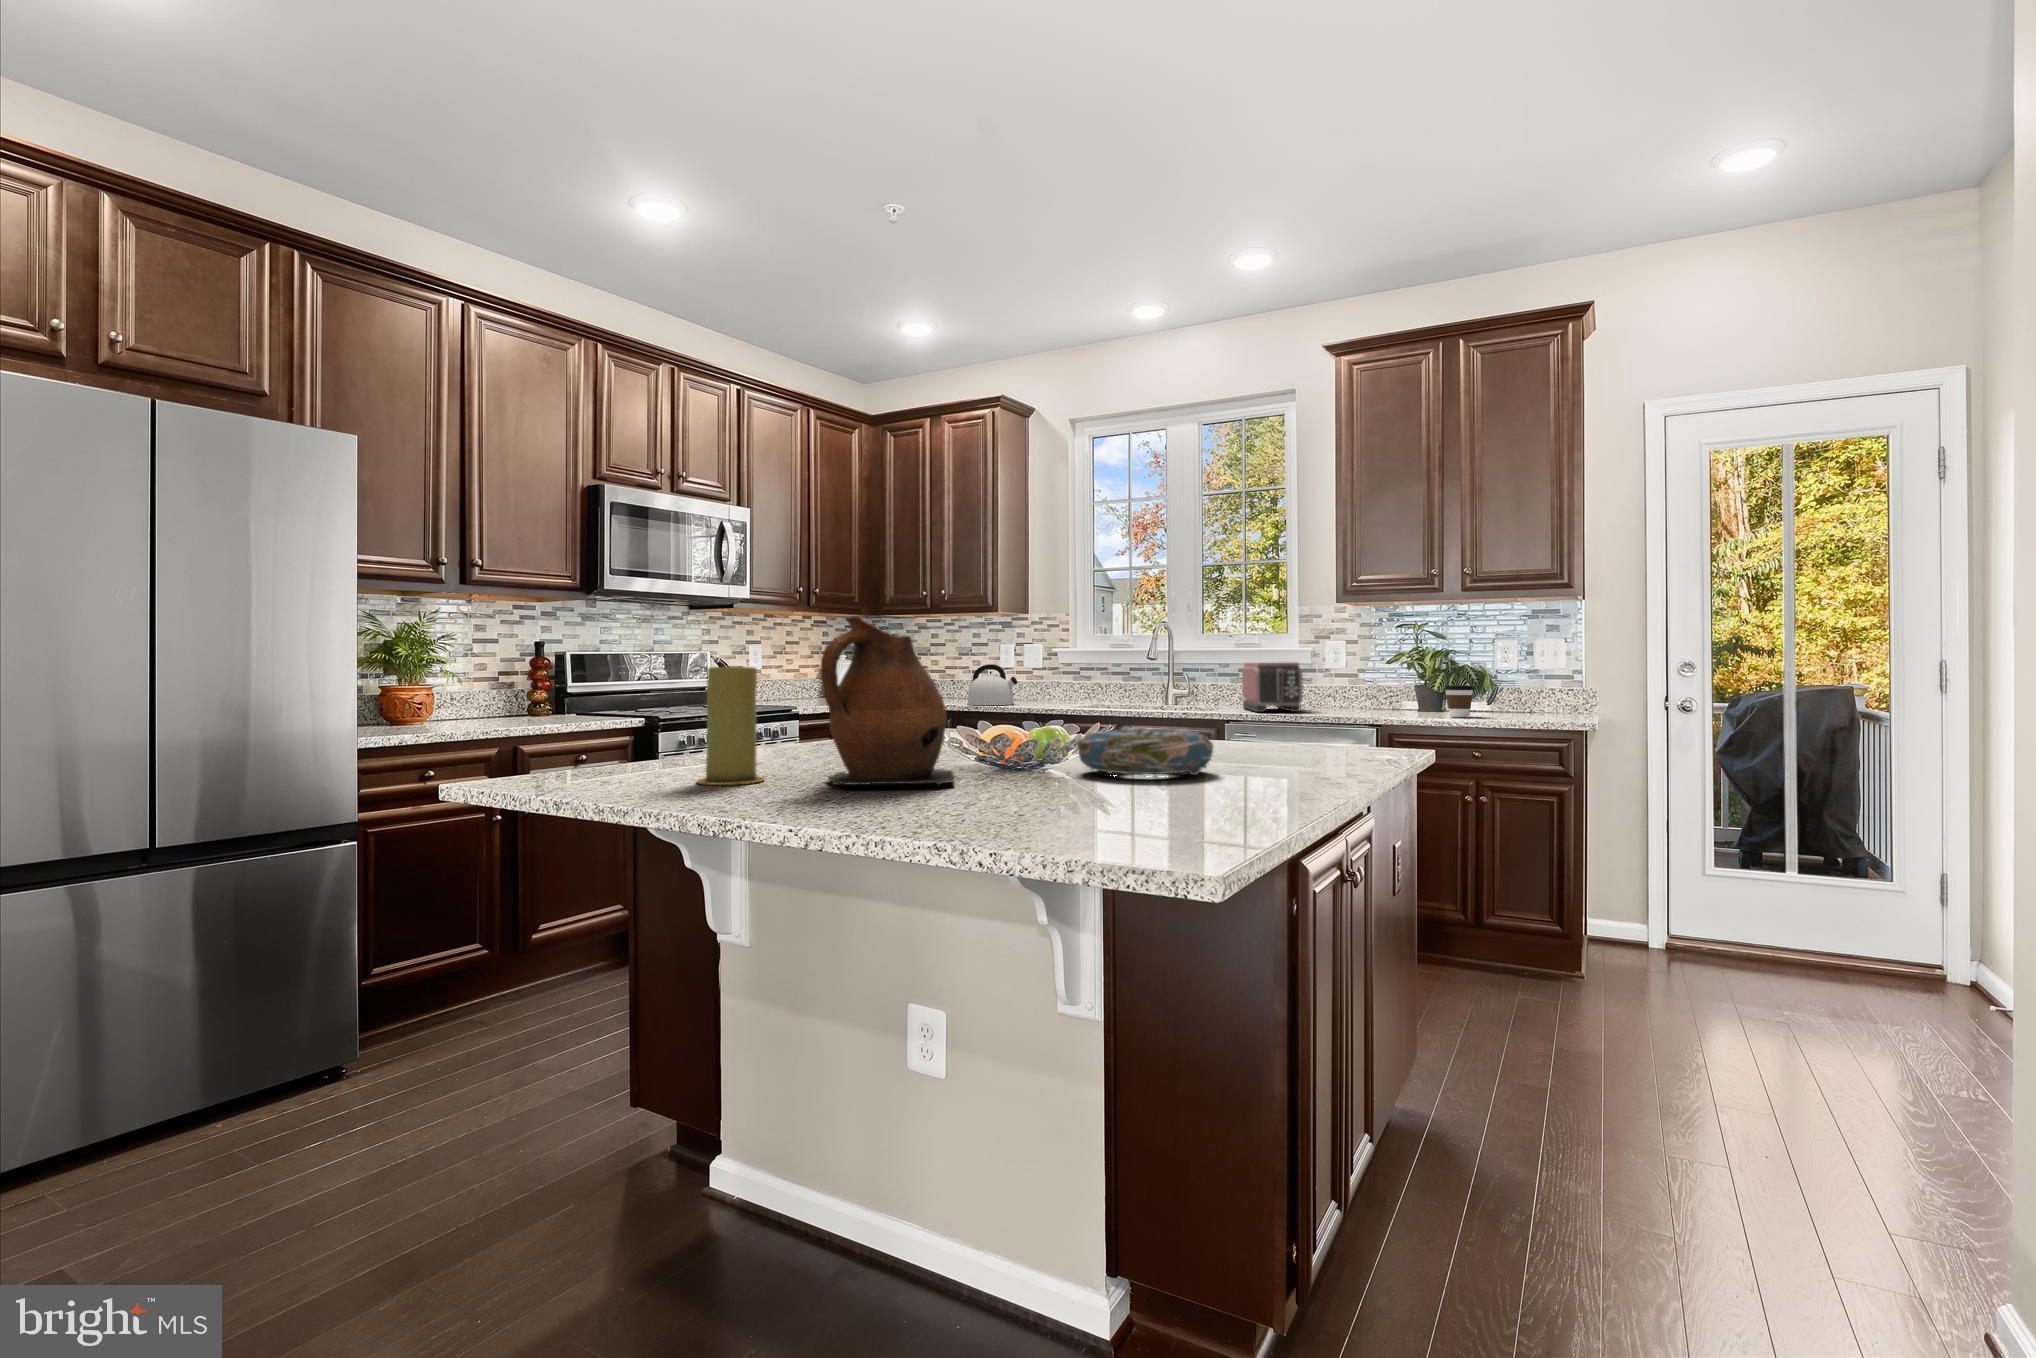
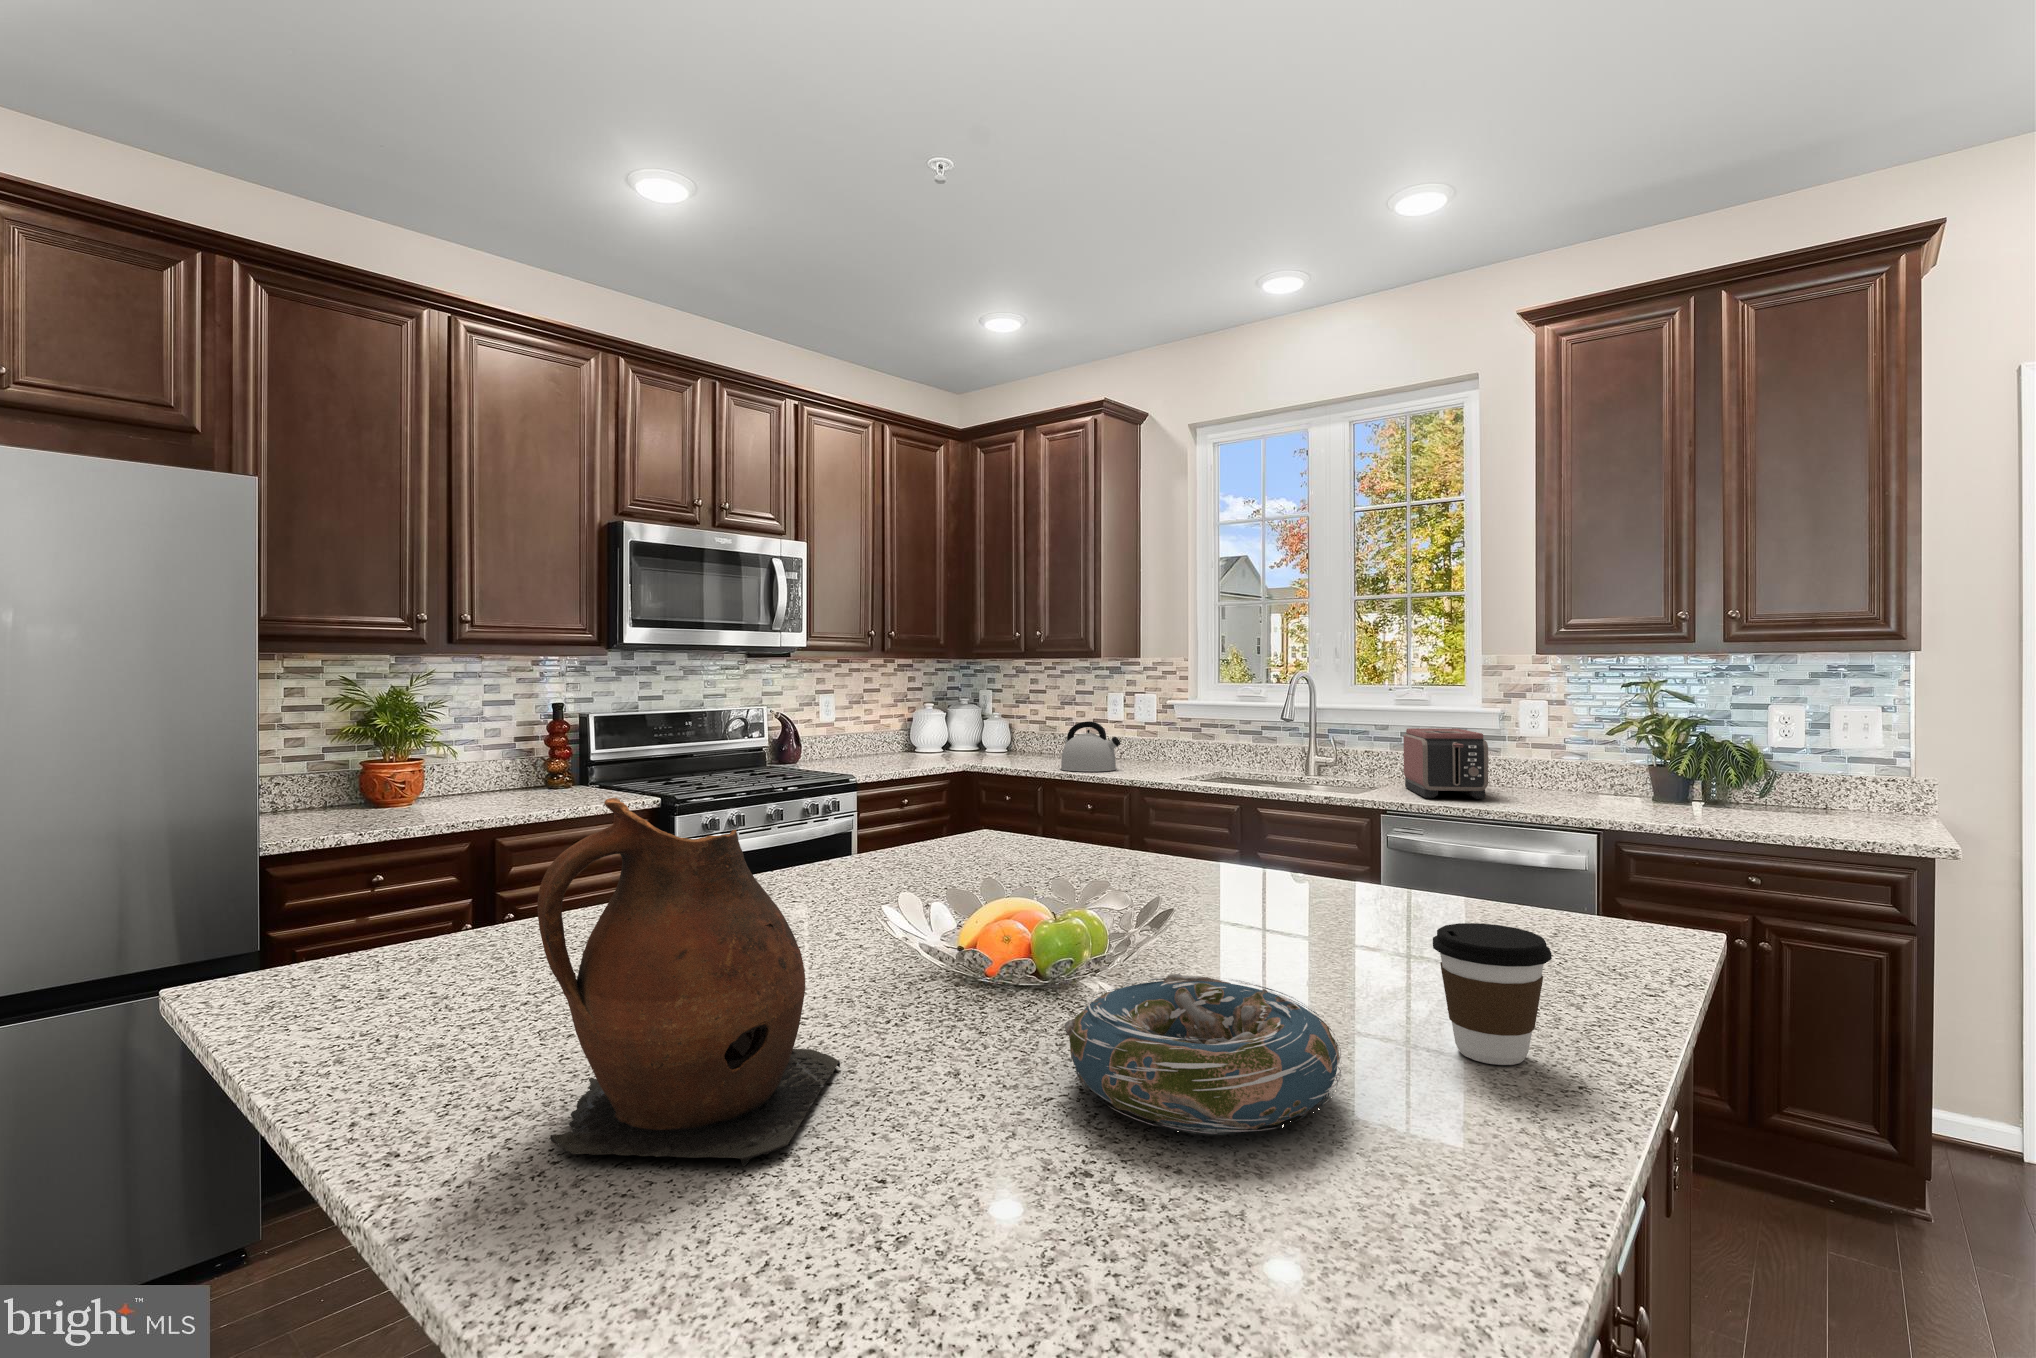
candle: present [697,666,764,785] -> none [372,864,509,1101]
coffee cup: present [1444,685,1475,717] -> present [1433,923,1552,1065]

